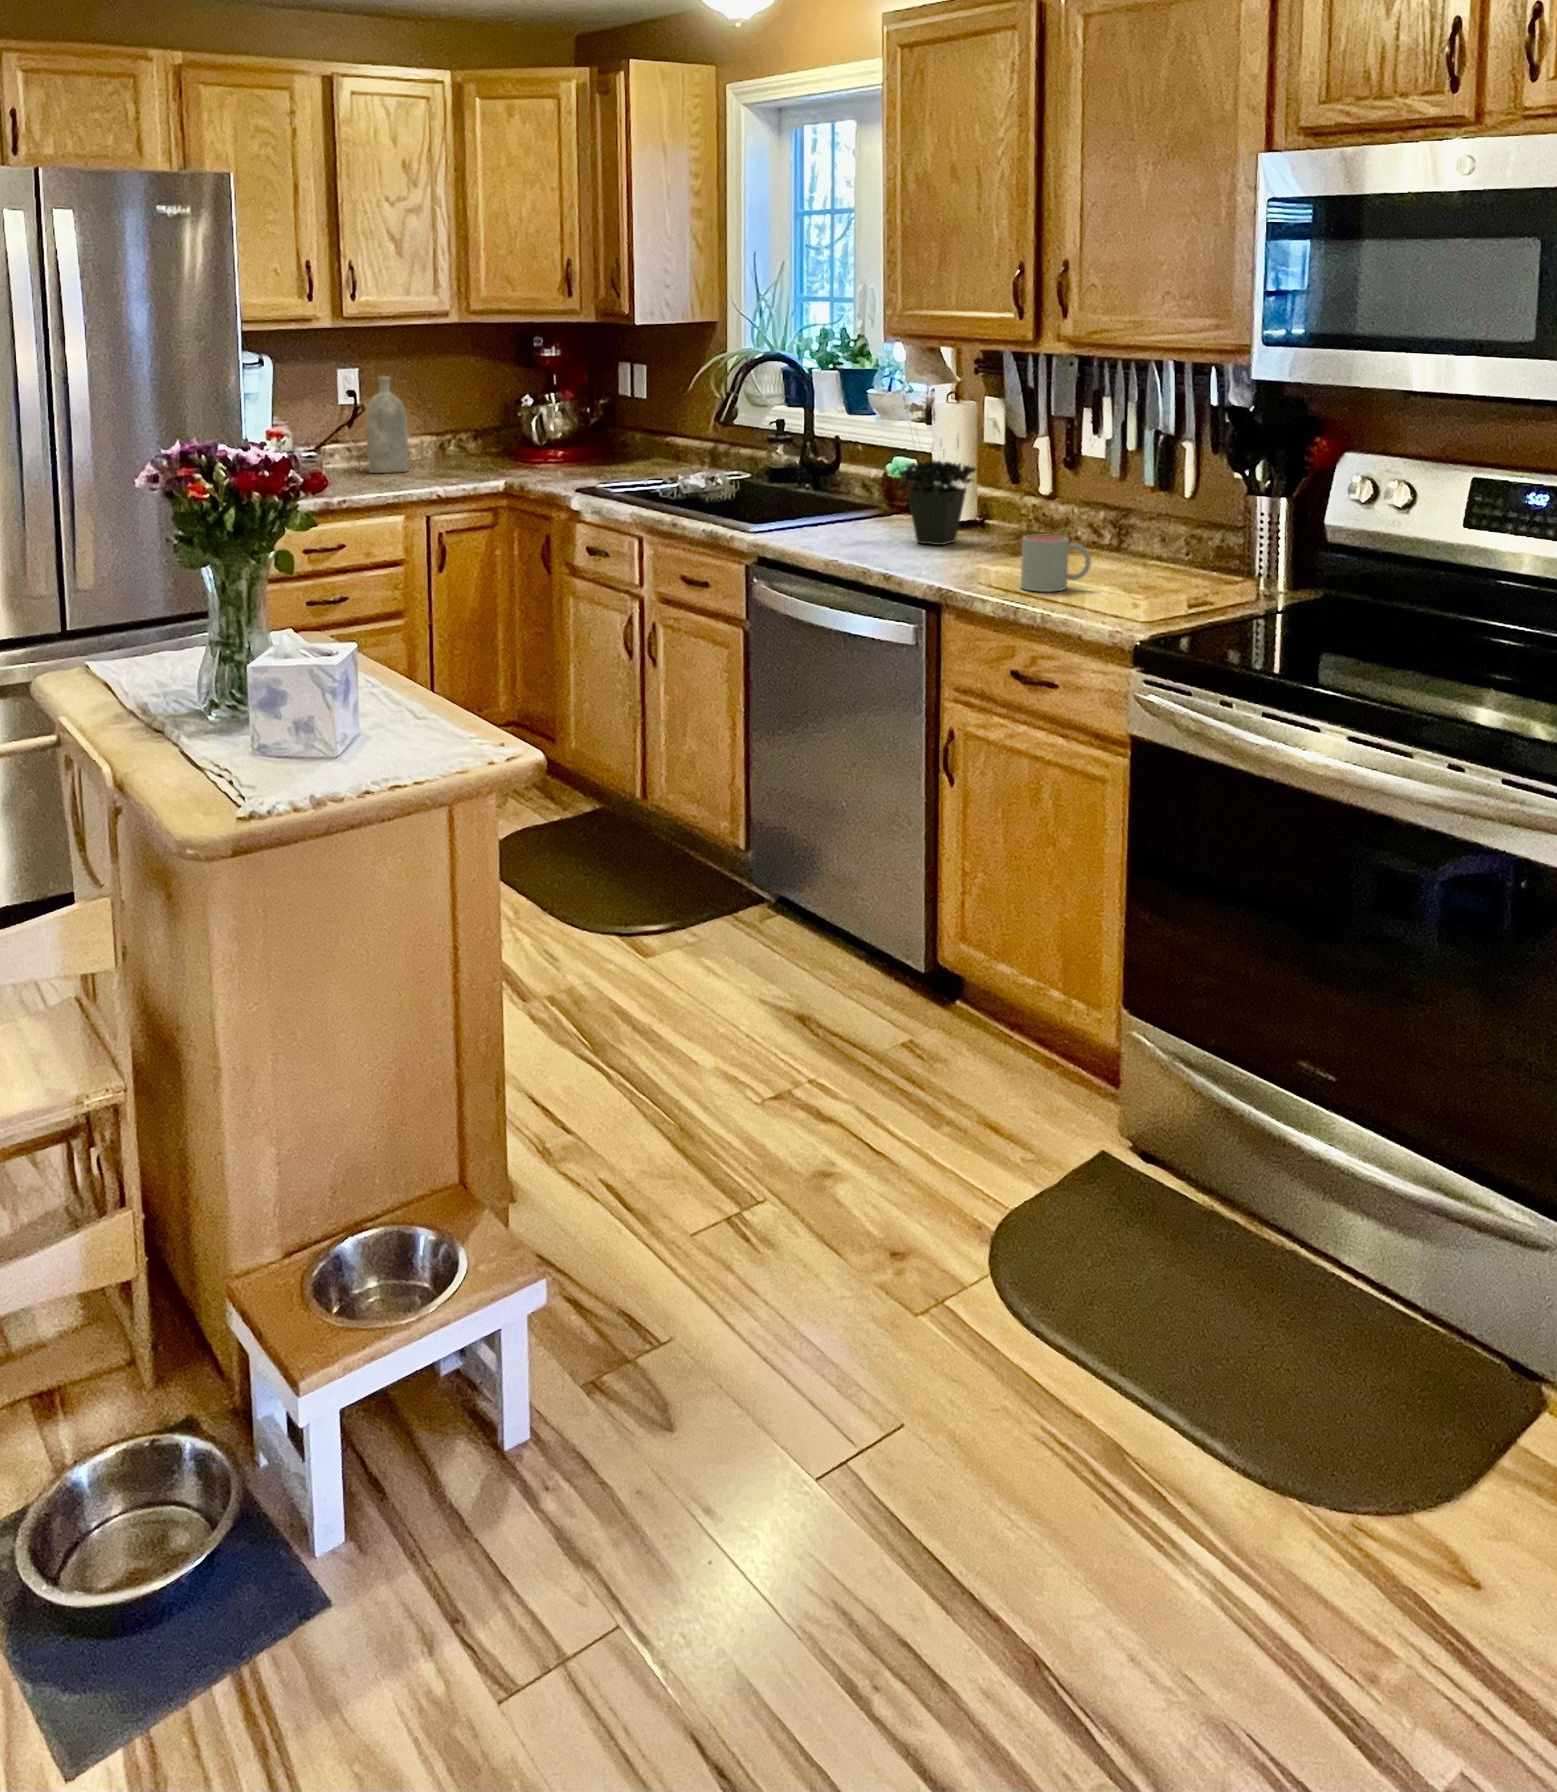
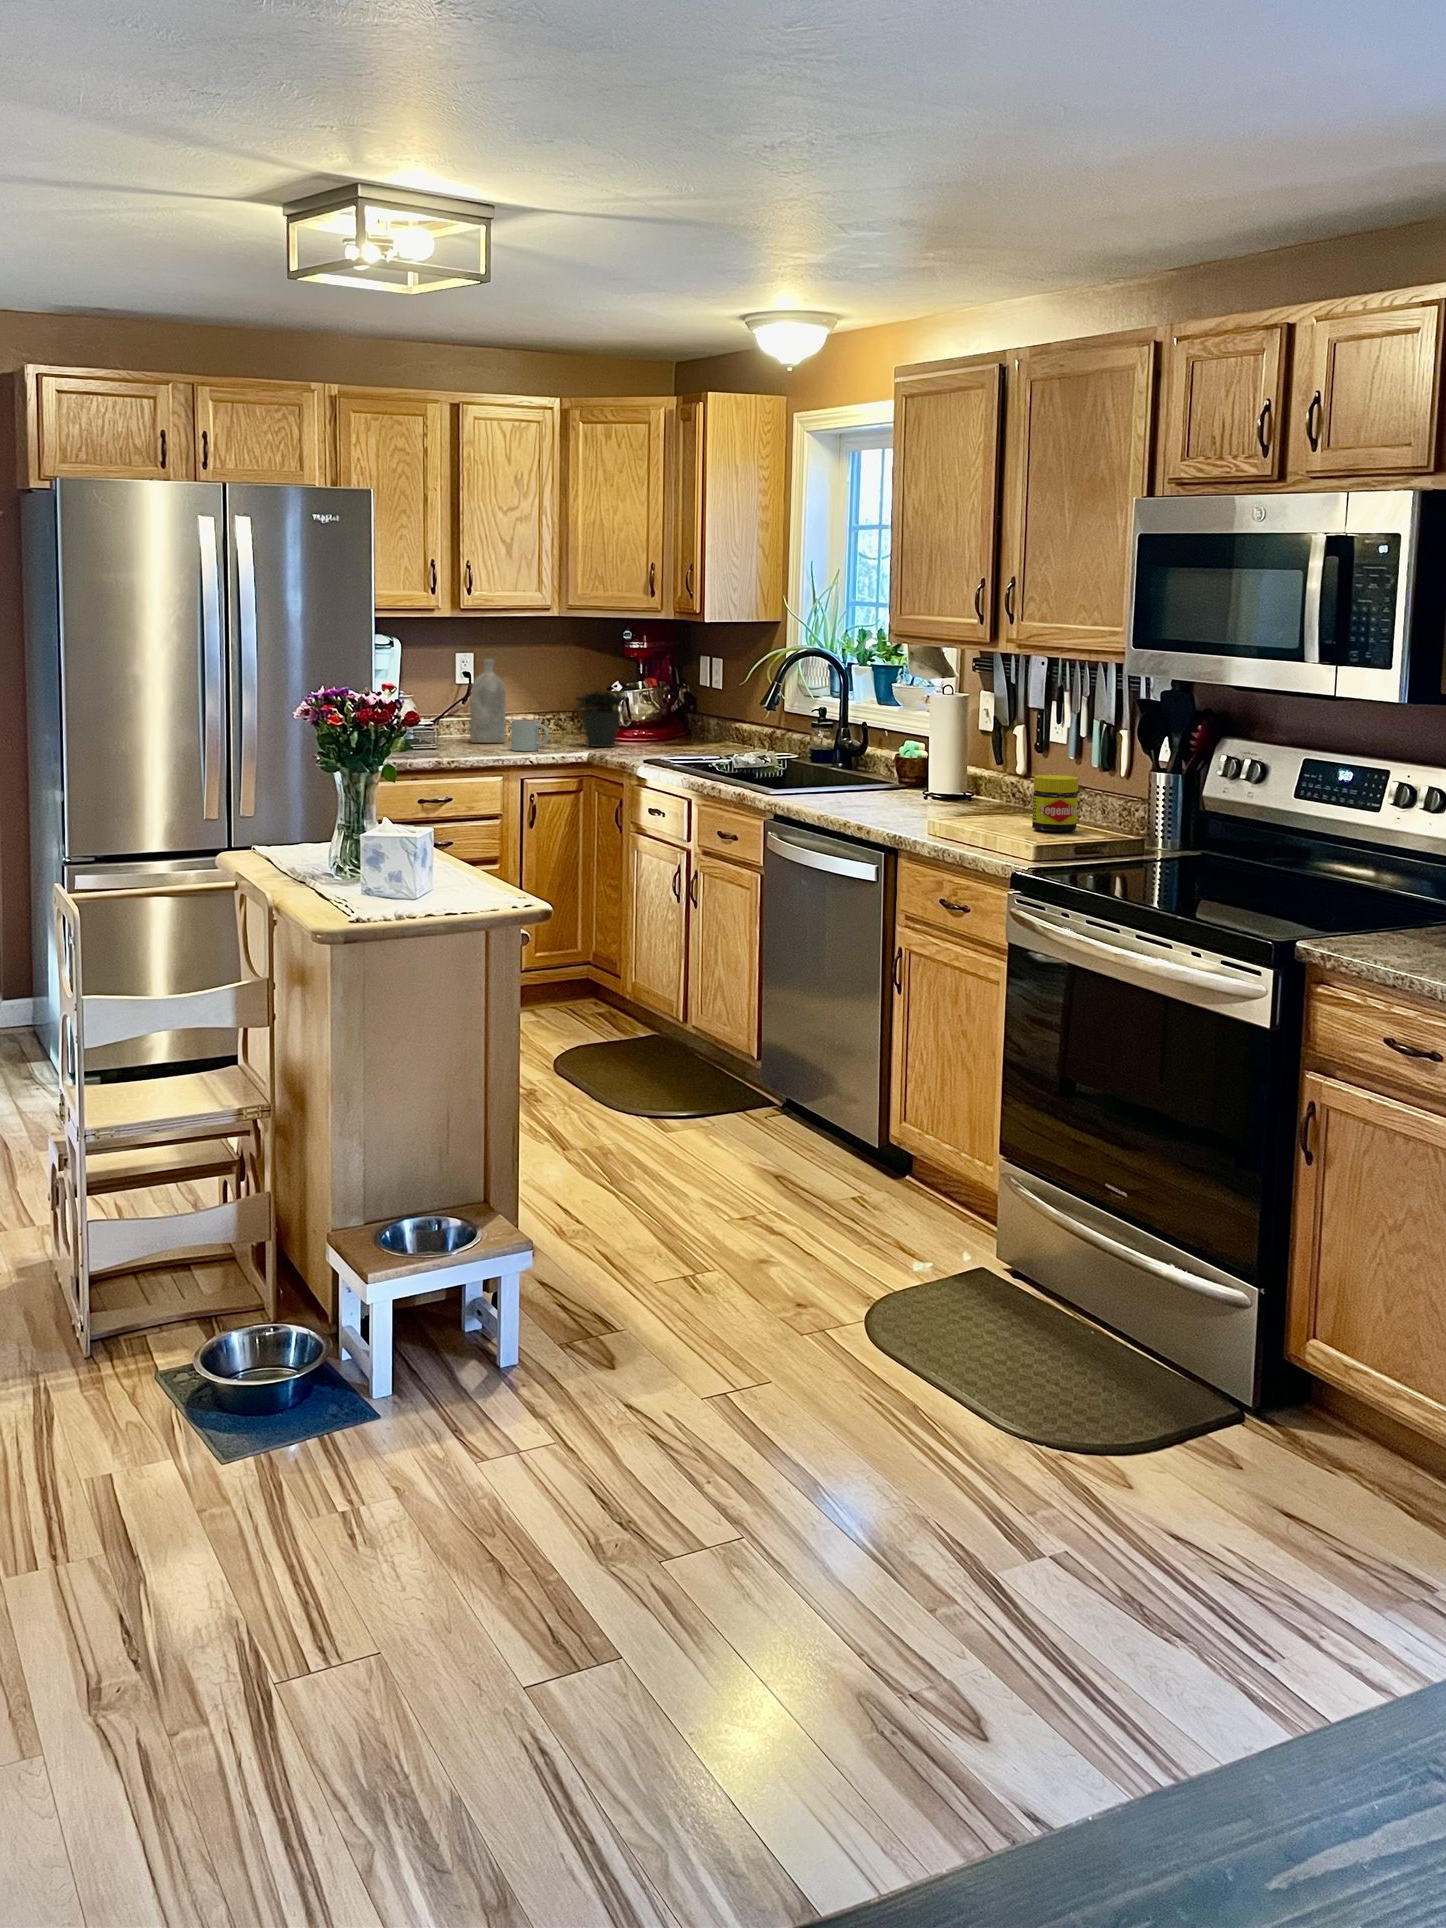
potted plant: present [895,394,977,545] -> present [575,650,627,747]
jar: none [1096,506,1153,578] -> present [1032,775,1078,832]
mug: present [1021,535,1091,592] -> present [511,720,549,751]

